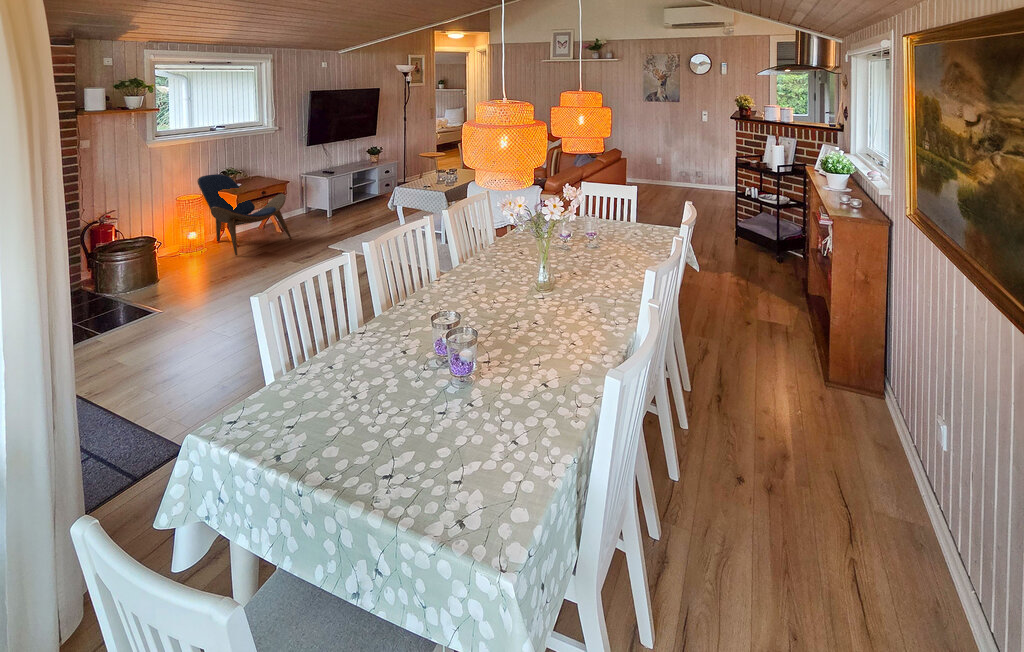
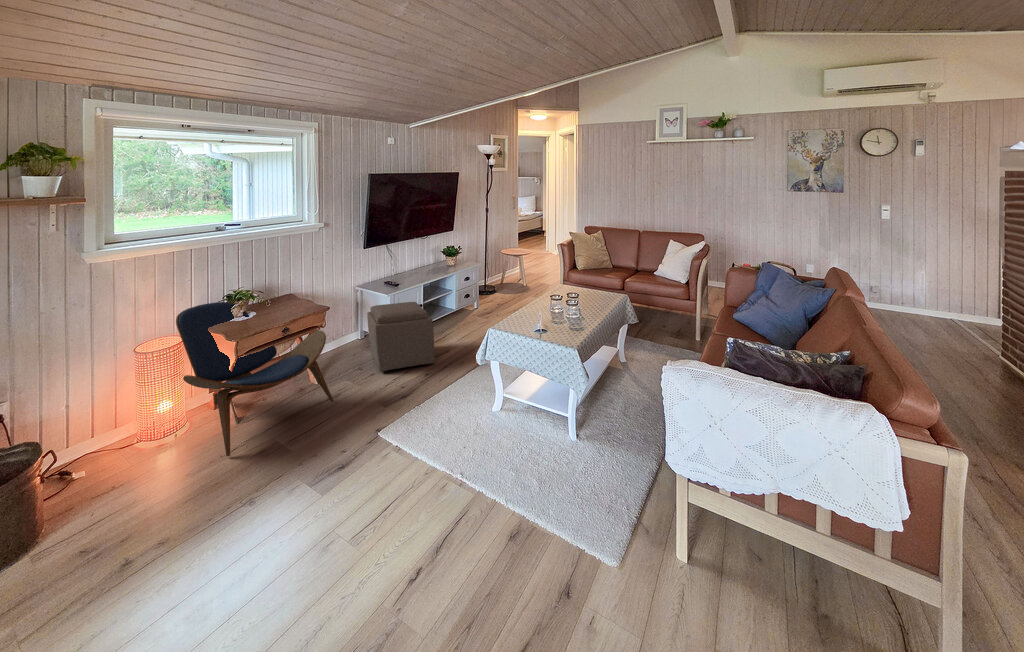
ottoman: none [311,183,359,228] -> present [367,302,435,372]

